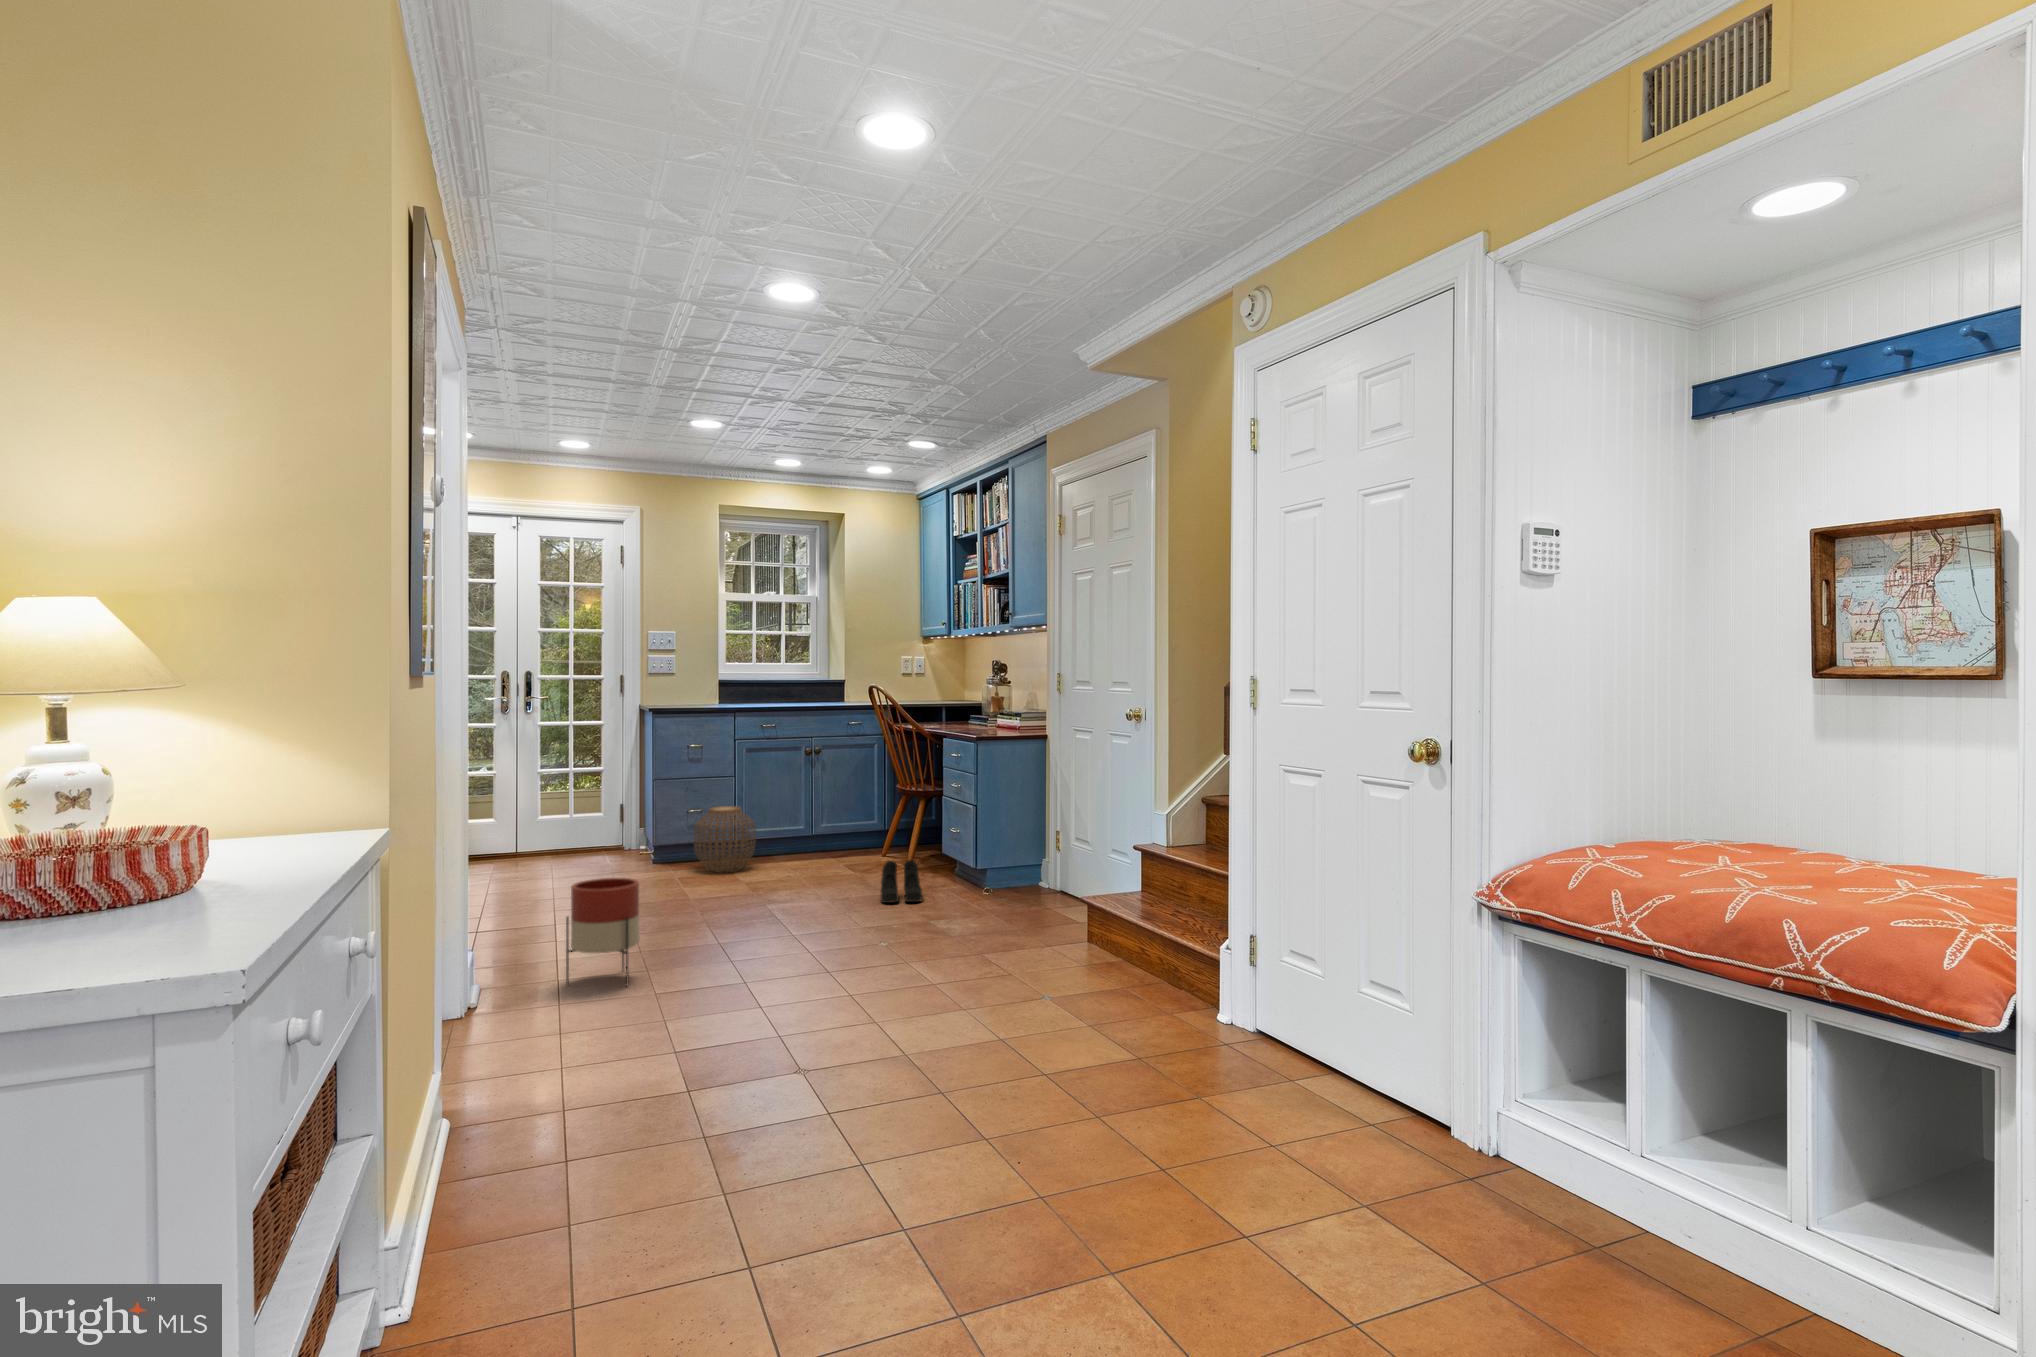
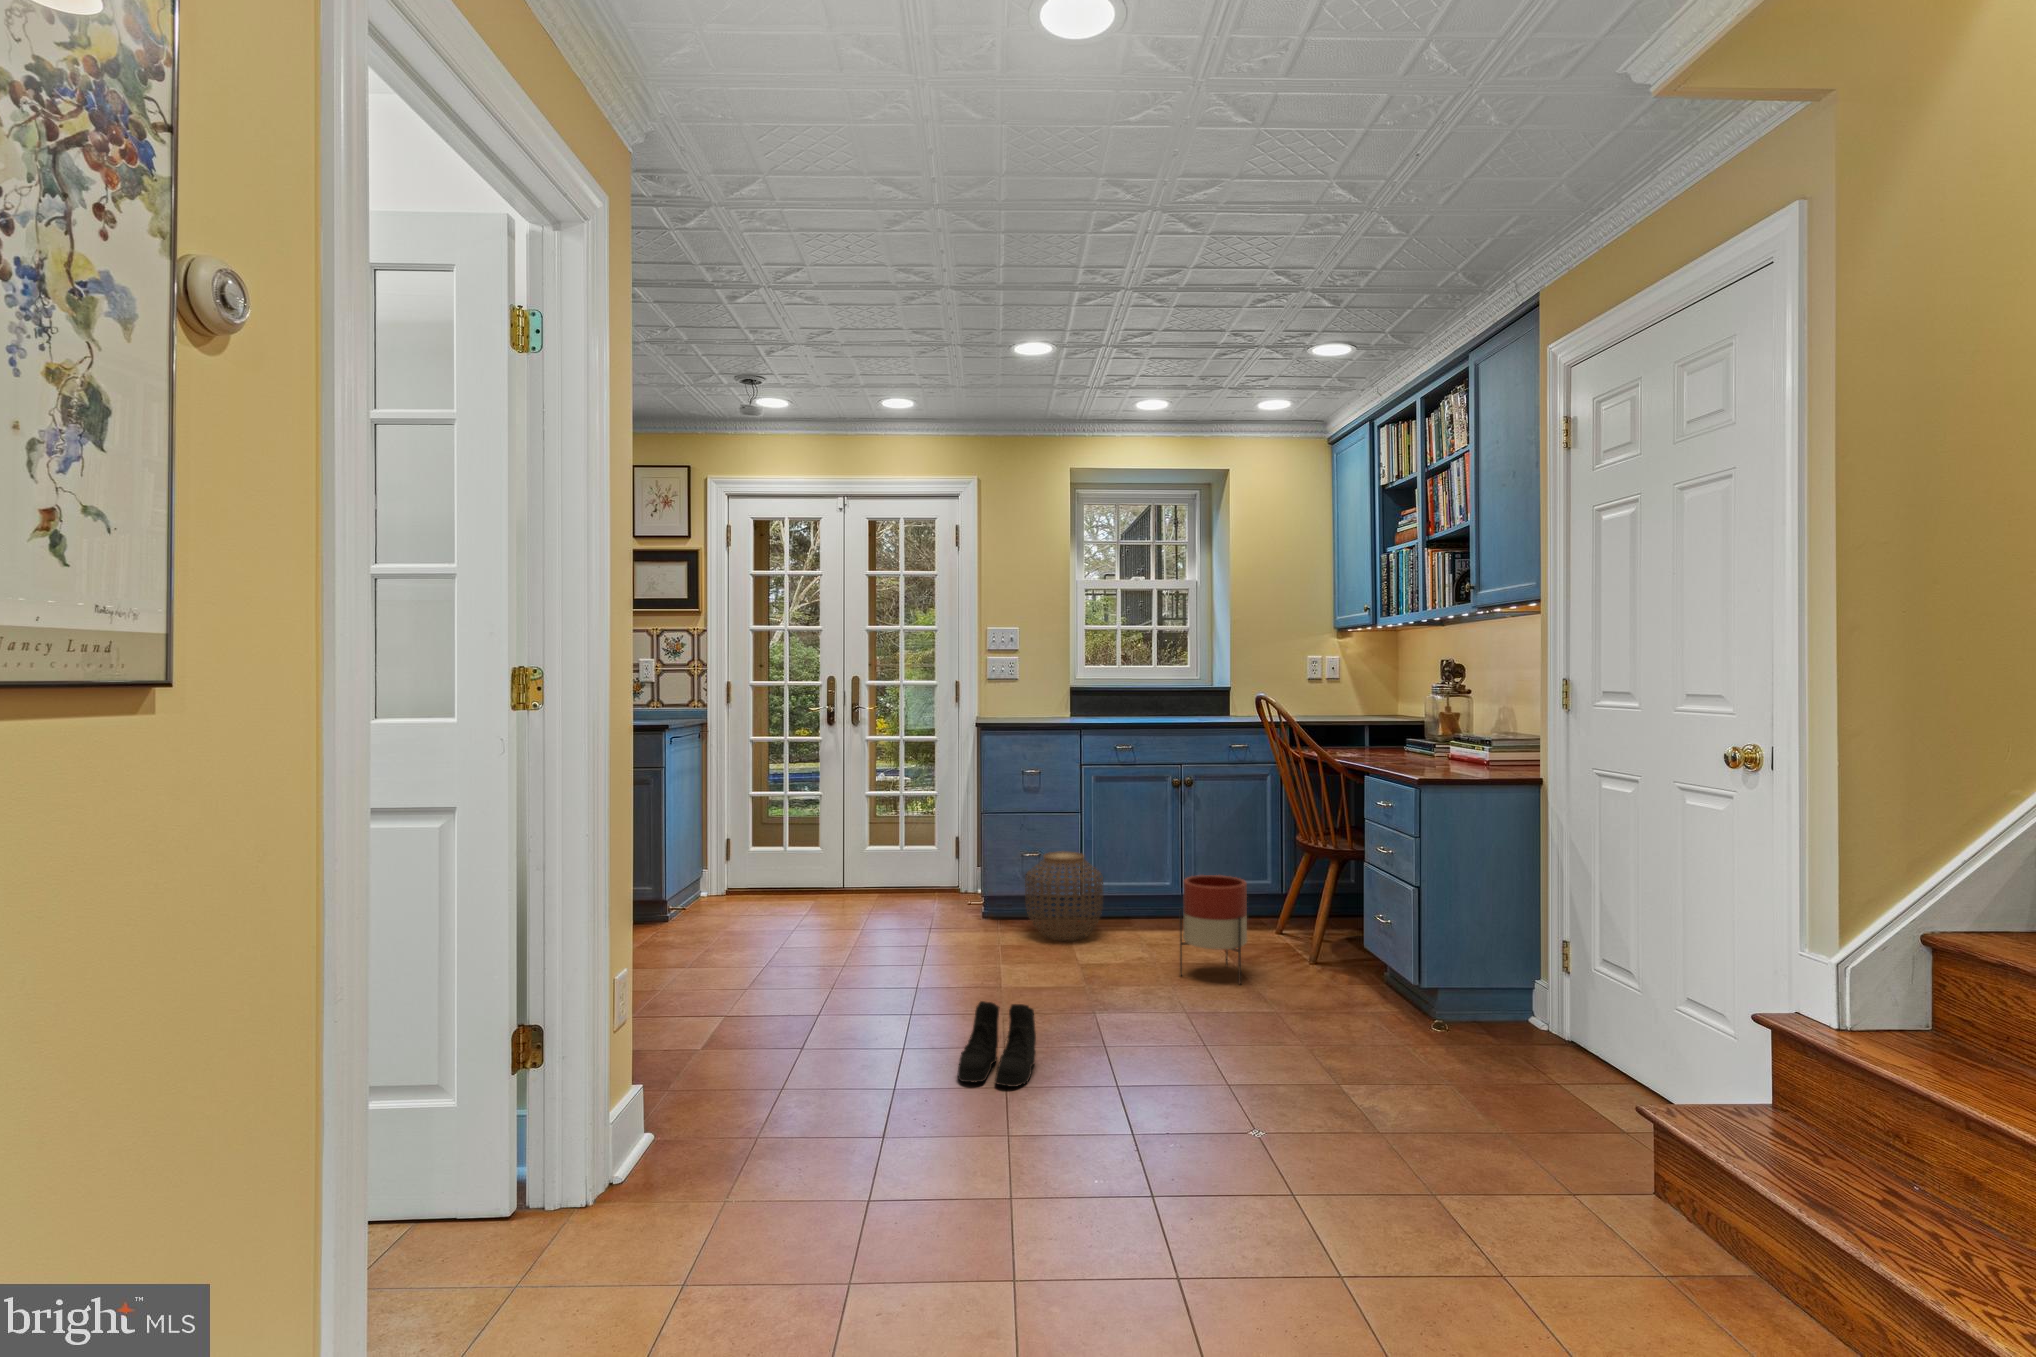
boots: present [881,860,922,903] -> present [958,1001,1036,1087]
planter: present [566,878,640,985] -> present [1180,875,1247,984]

